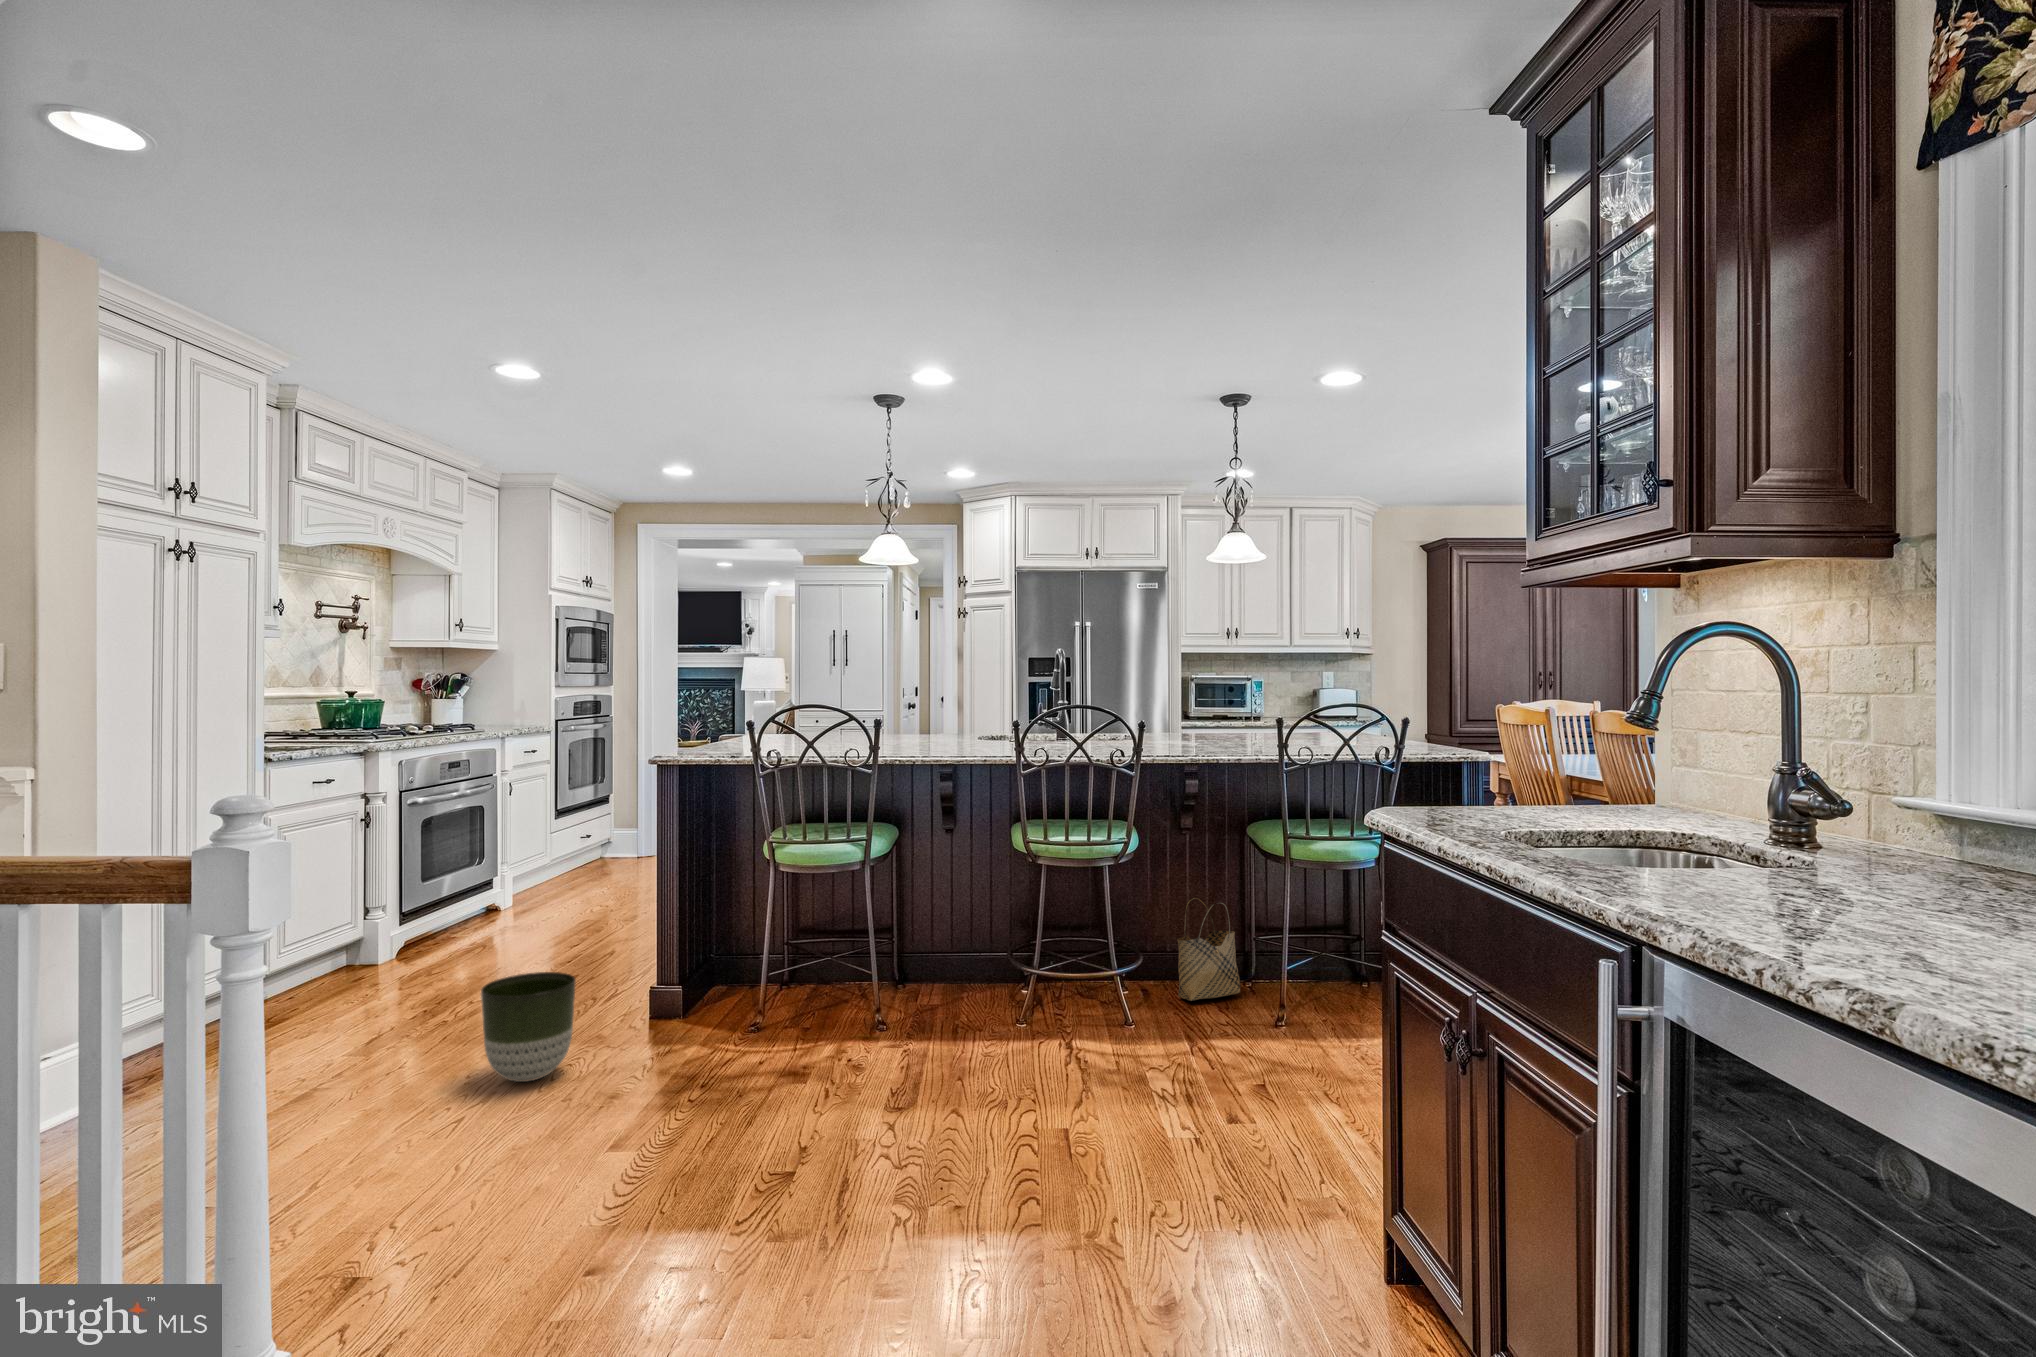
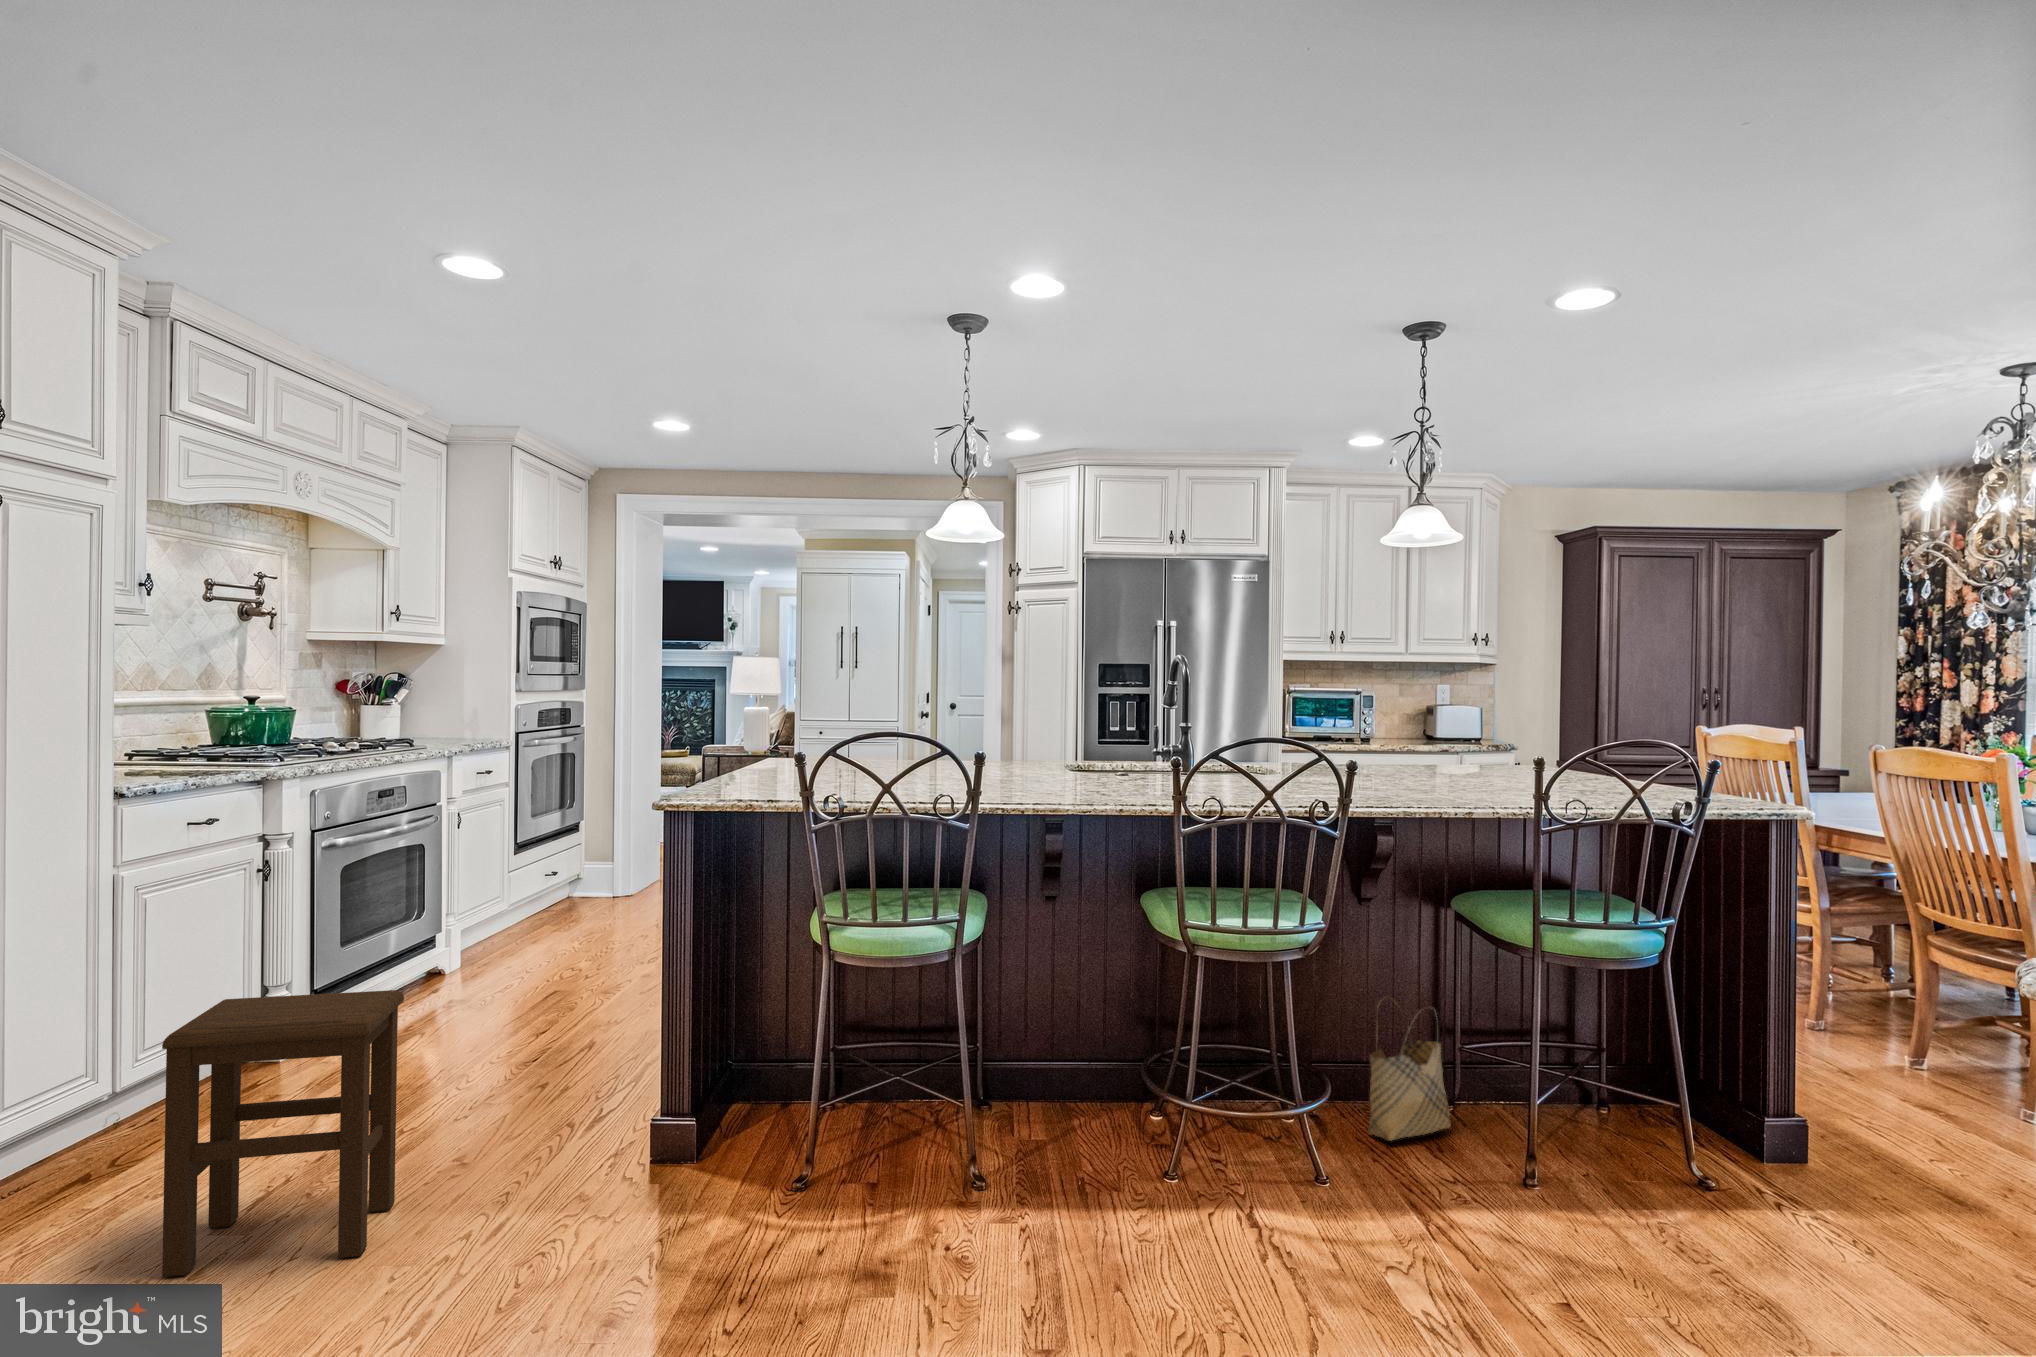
stool: none [308,890,471,1079] -> present [162,990,404,1277]
planter: present [481,972,575,1082] -> none [418,1116,556,1288]

